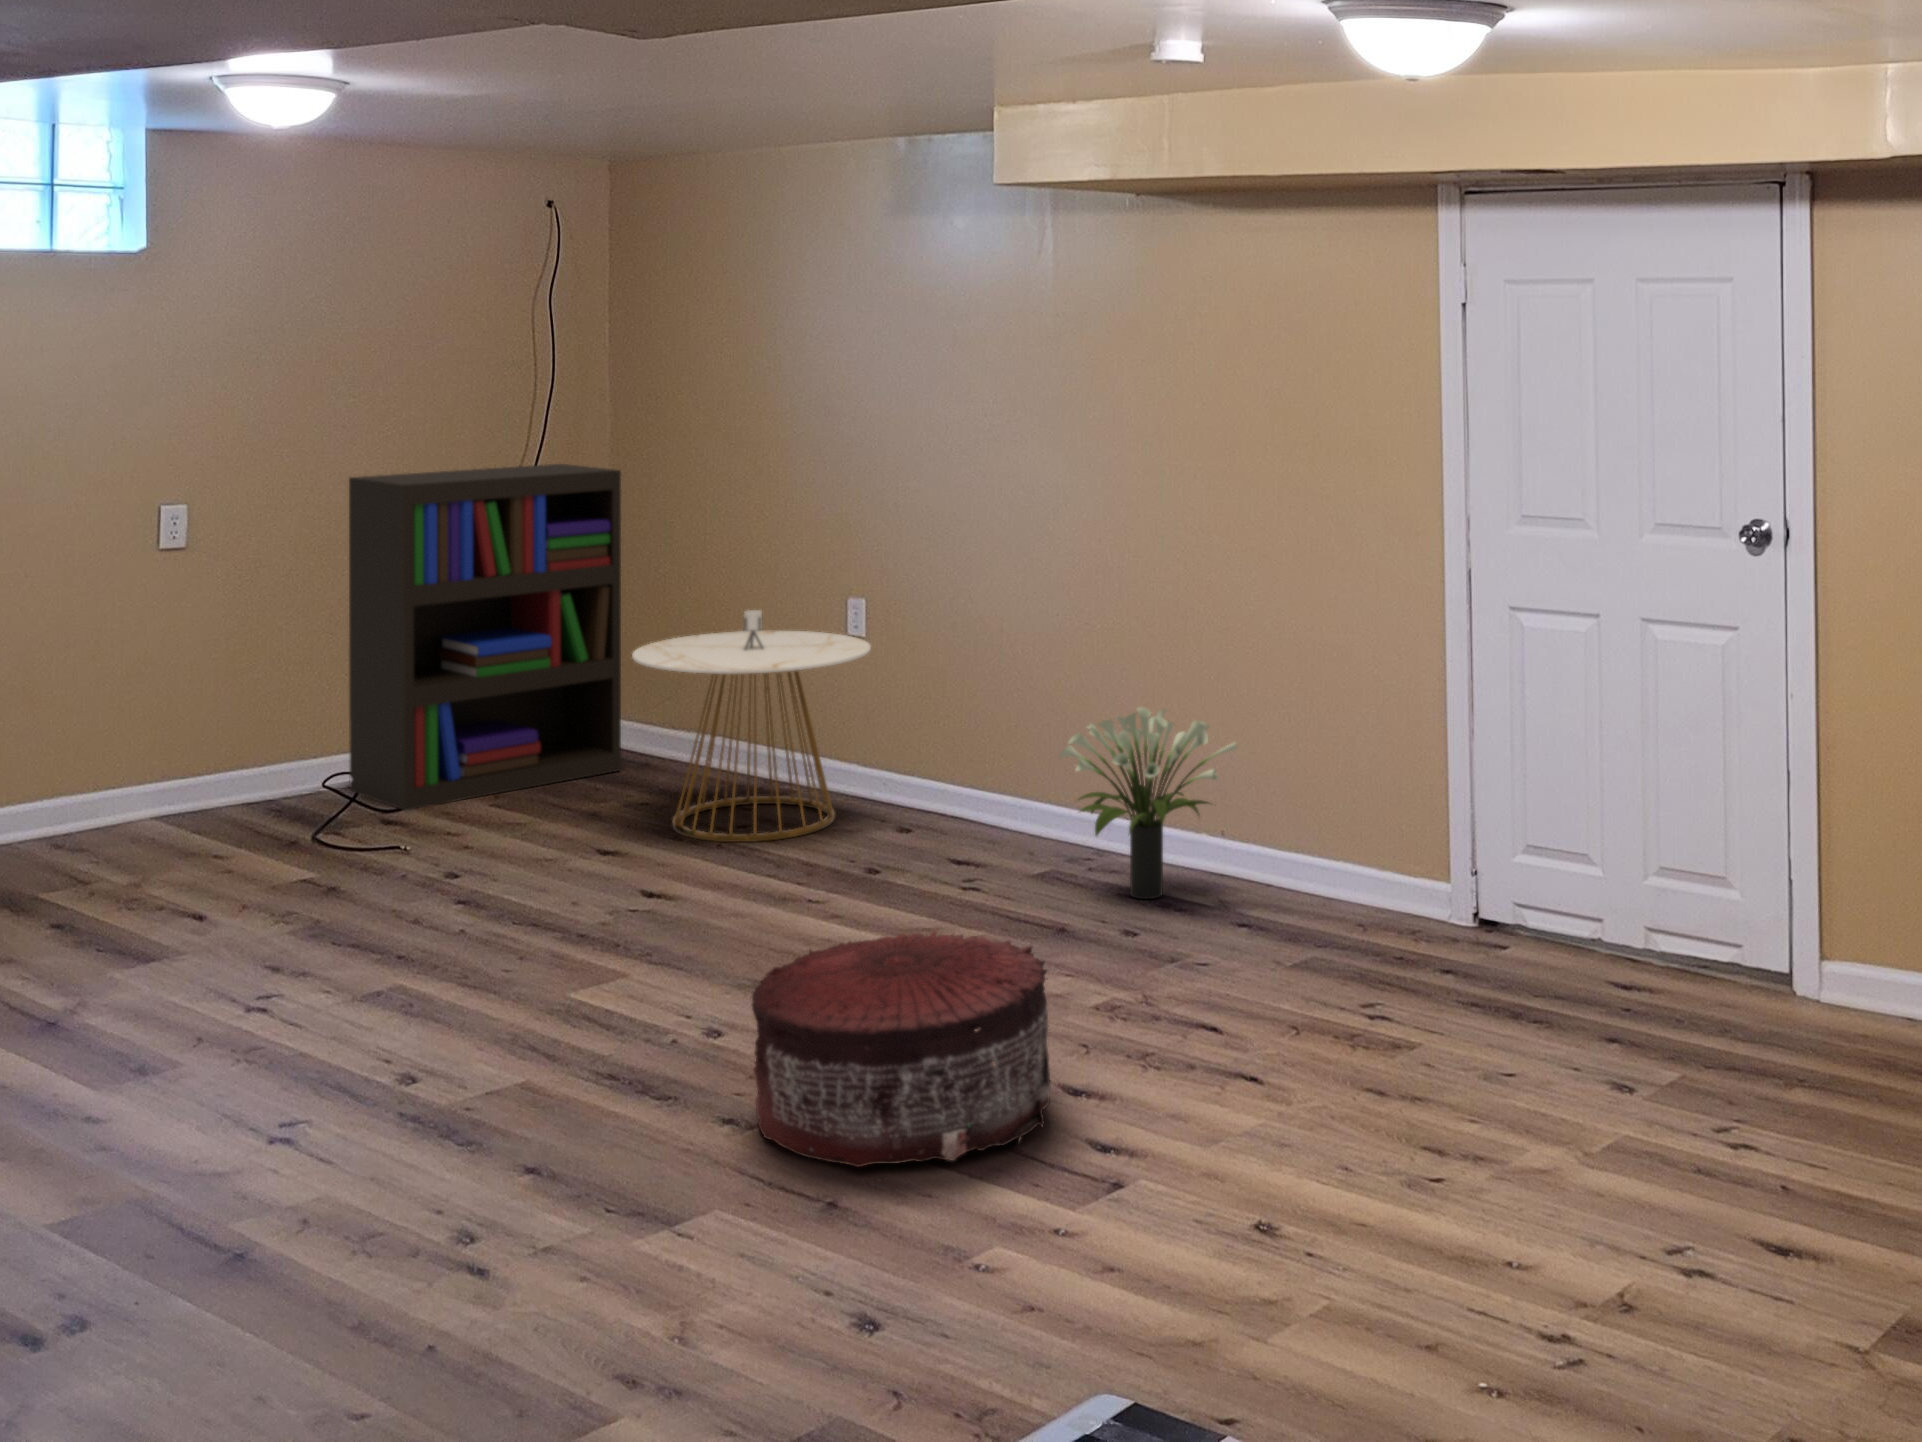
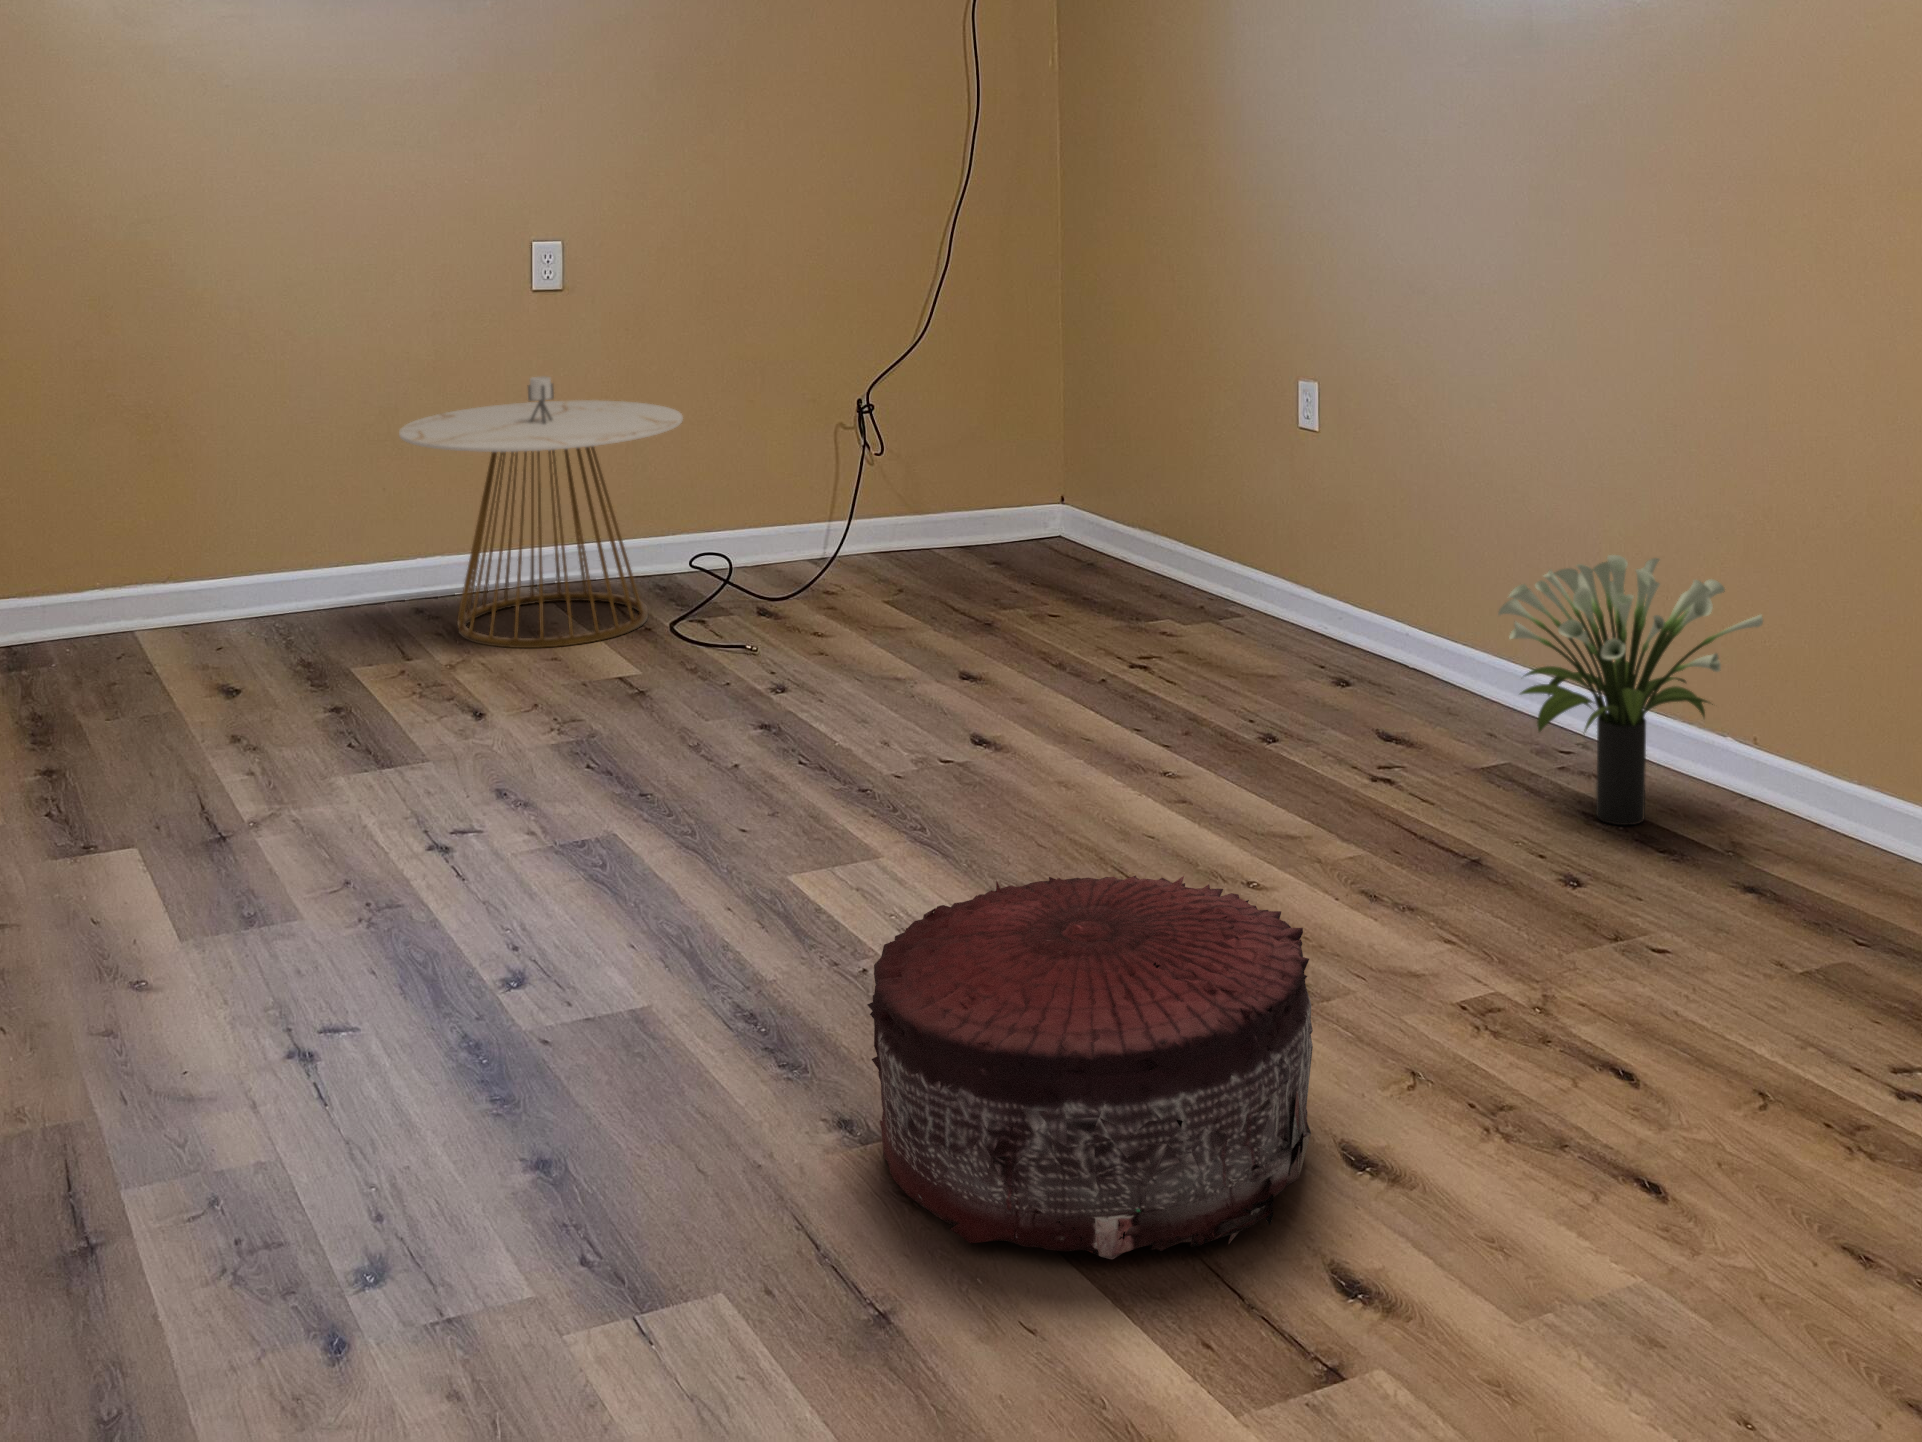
bookshelf: present [349,464,621,810] -> none [745,204,1051,597]
side table: present [632,610,871,842] -> present [399,376,683,648]

